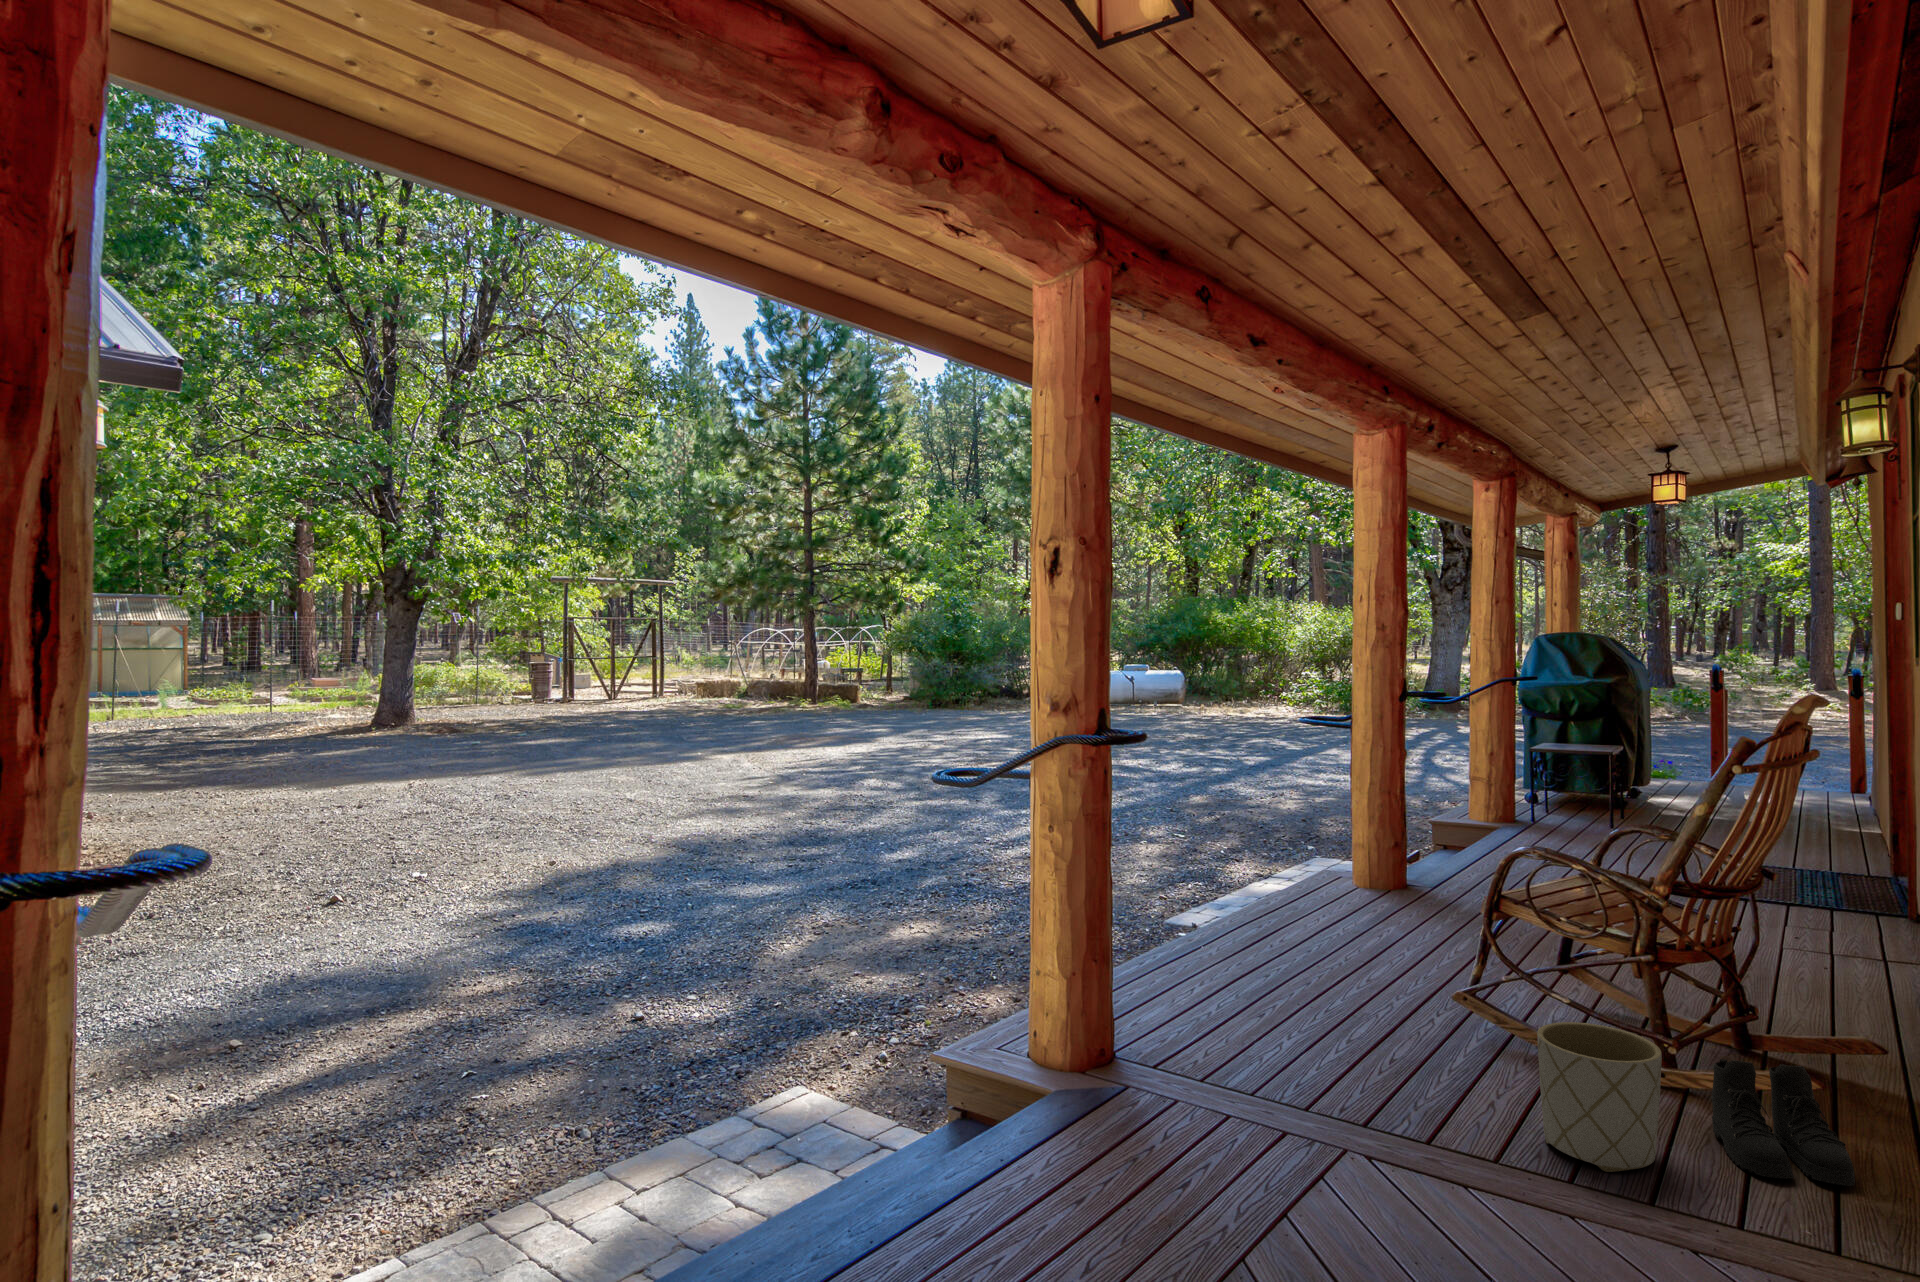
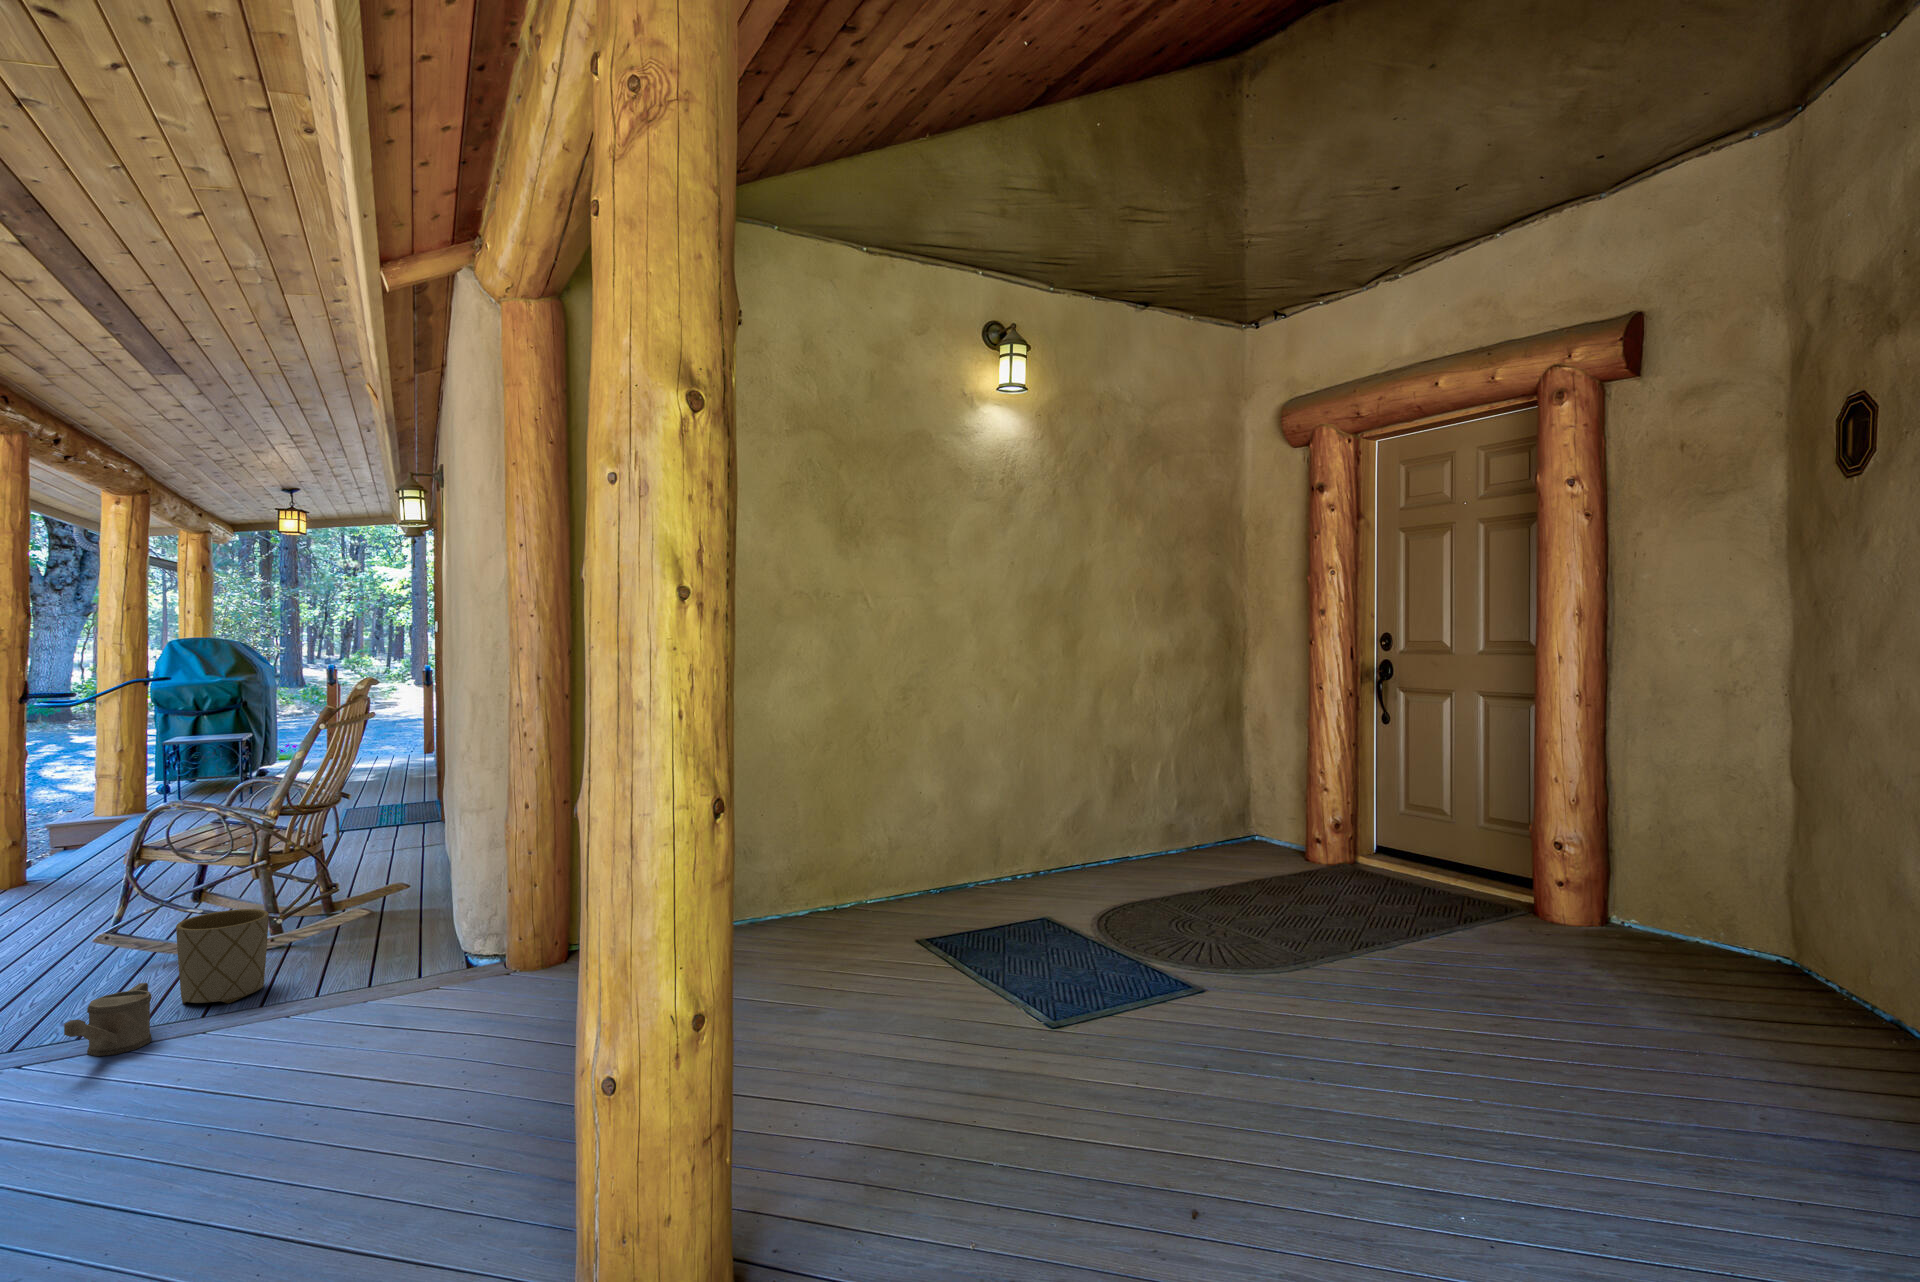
boots: present [1712,1059,1855,1186] -> none [303,902,384,973]
watering can: none [1405,1104,1507,1205] -> present [64,983,151,1056]

